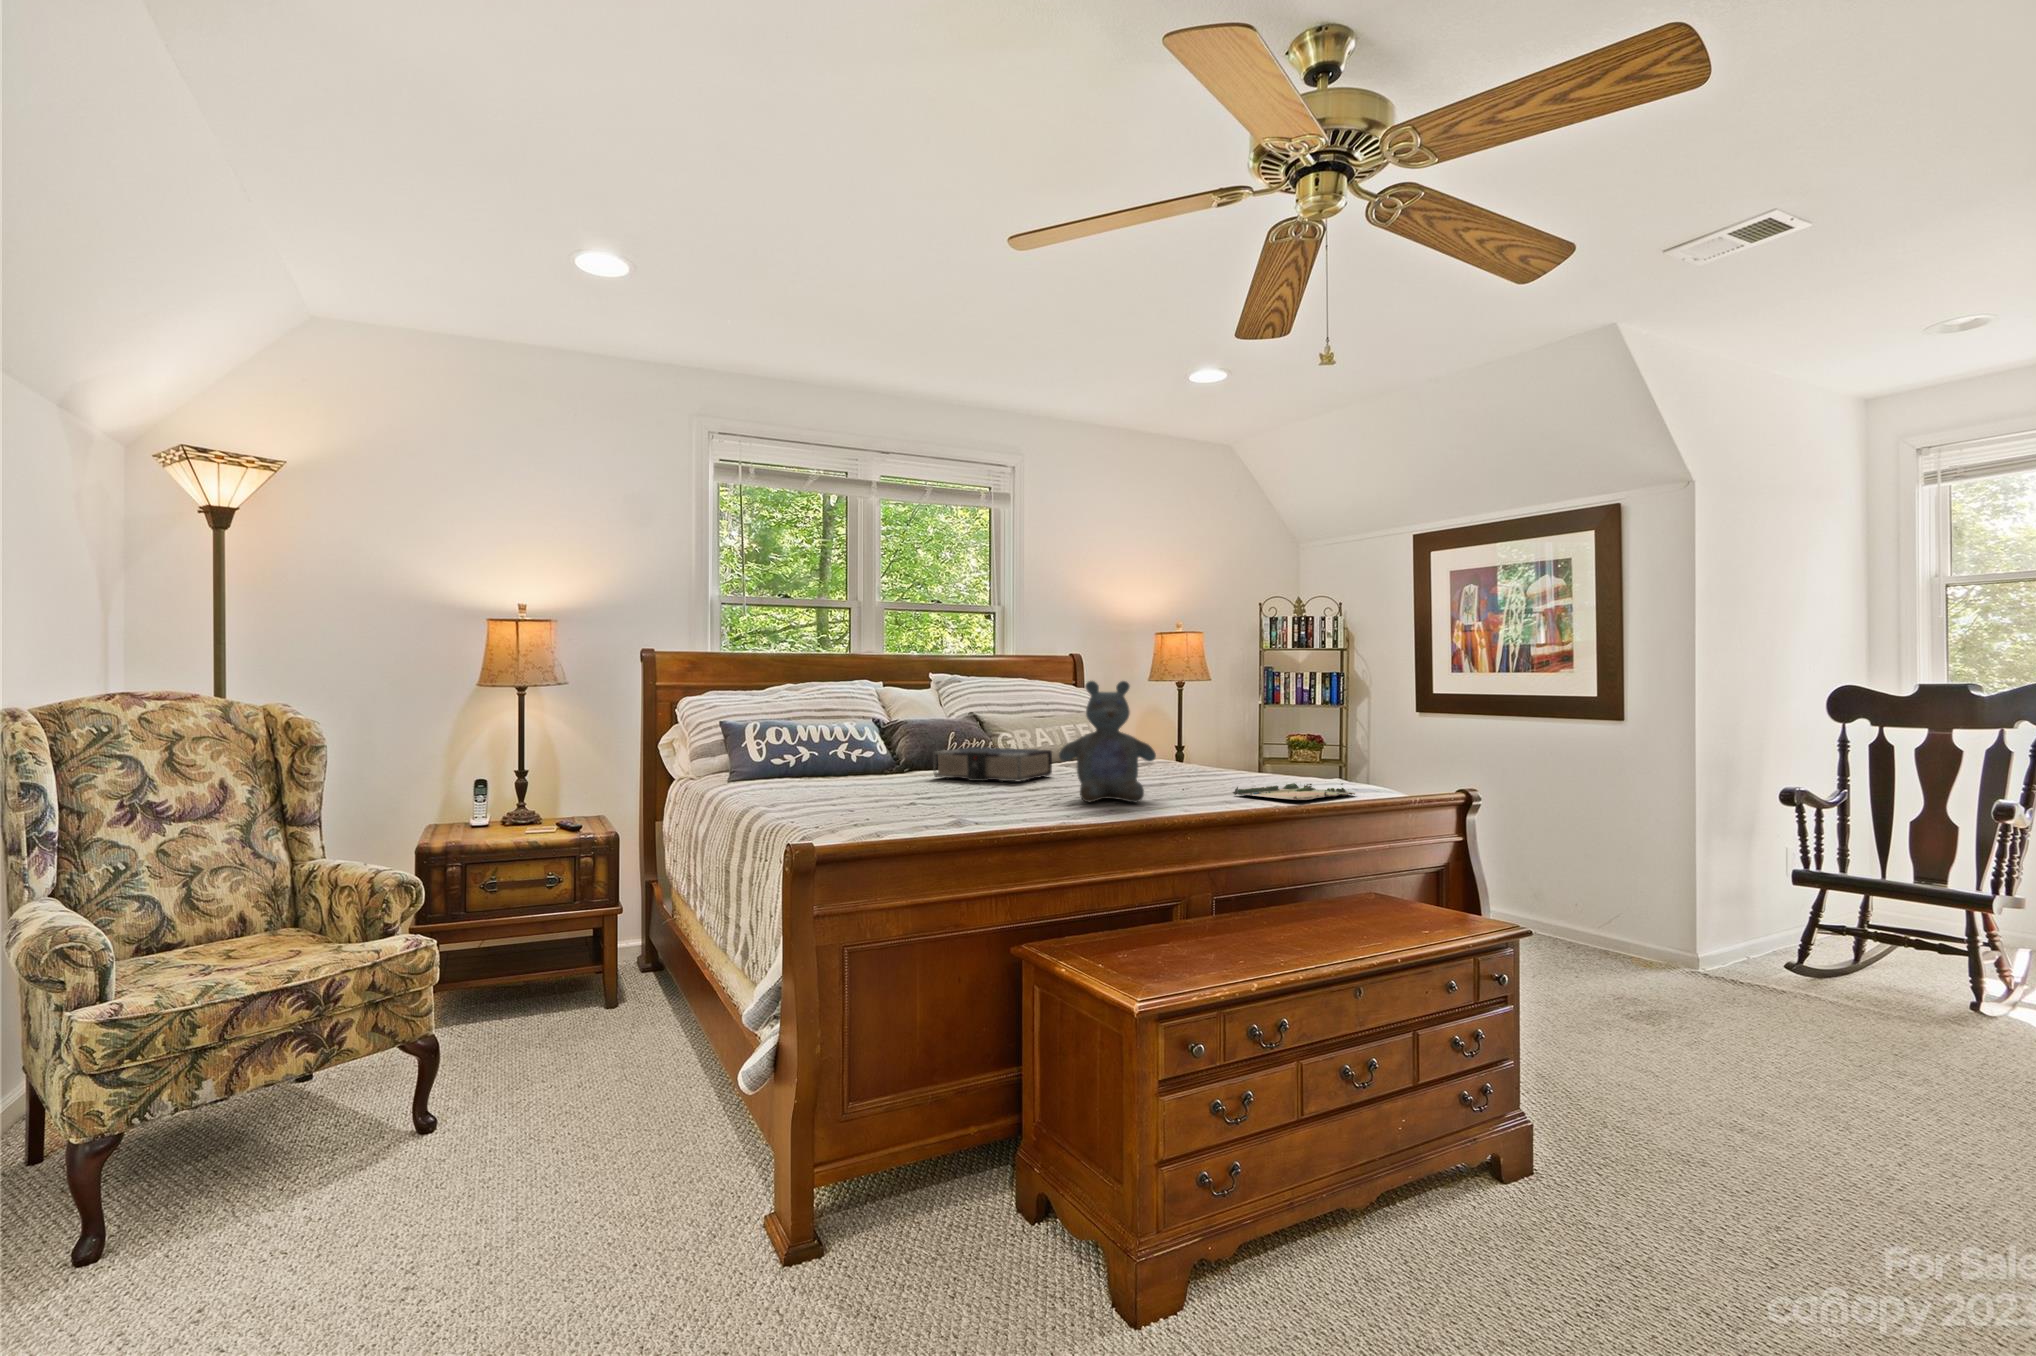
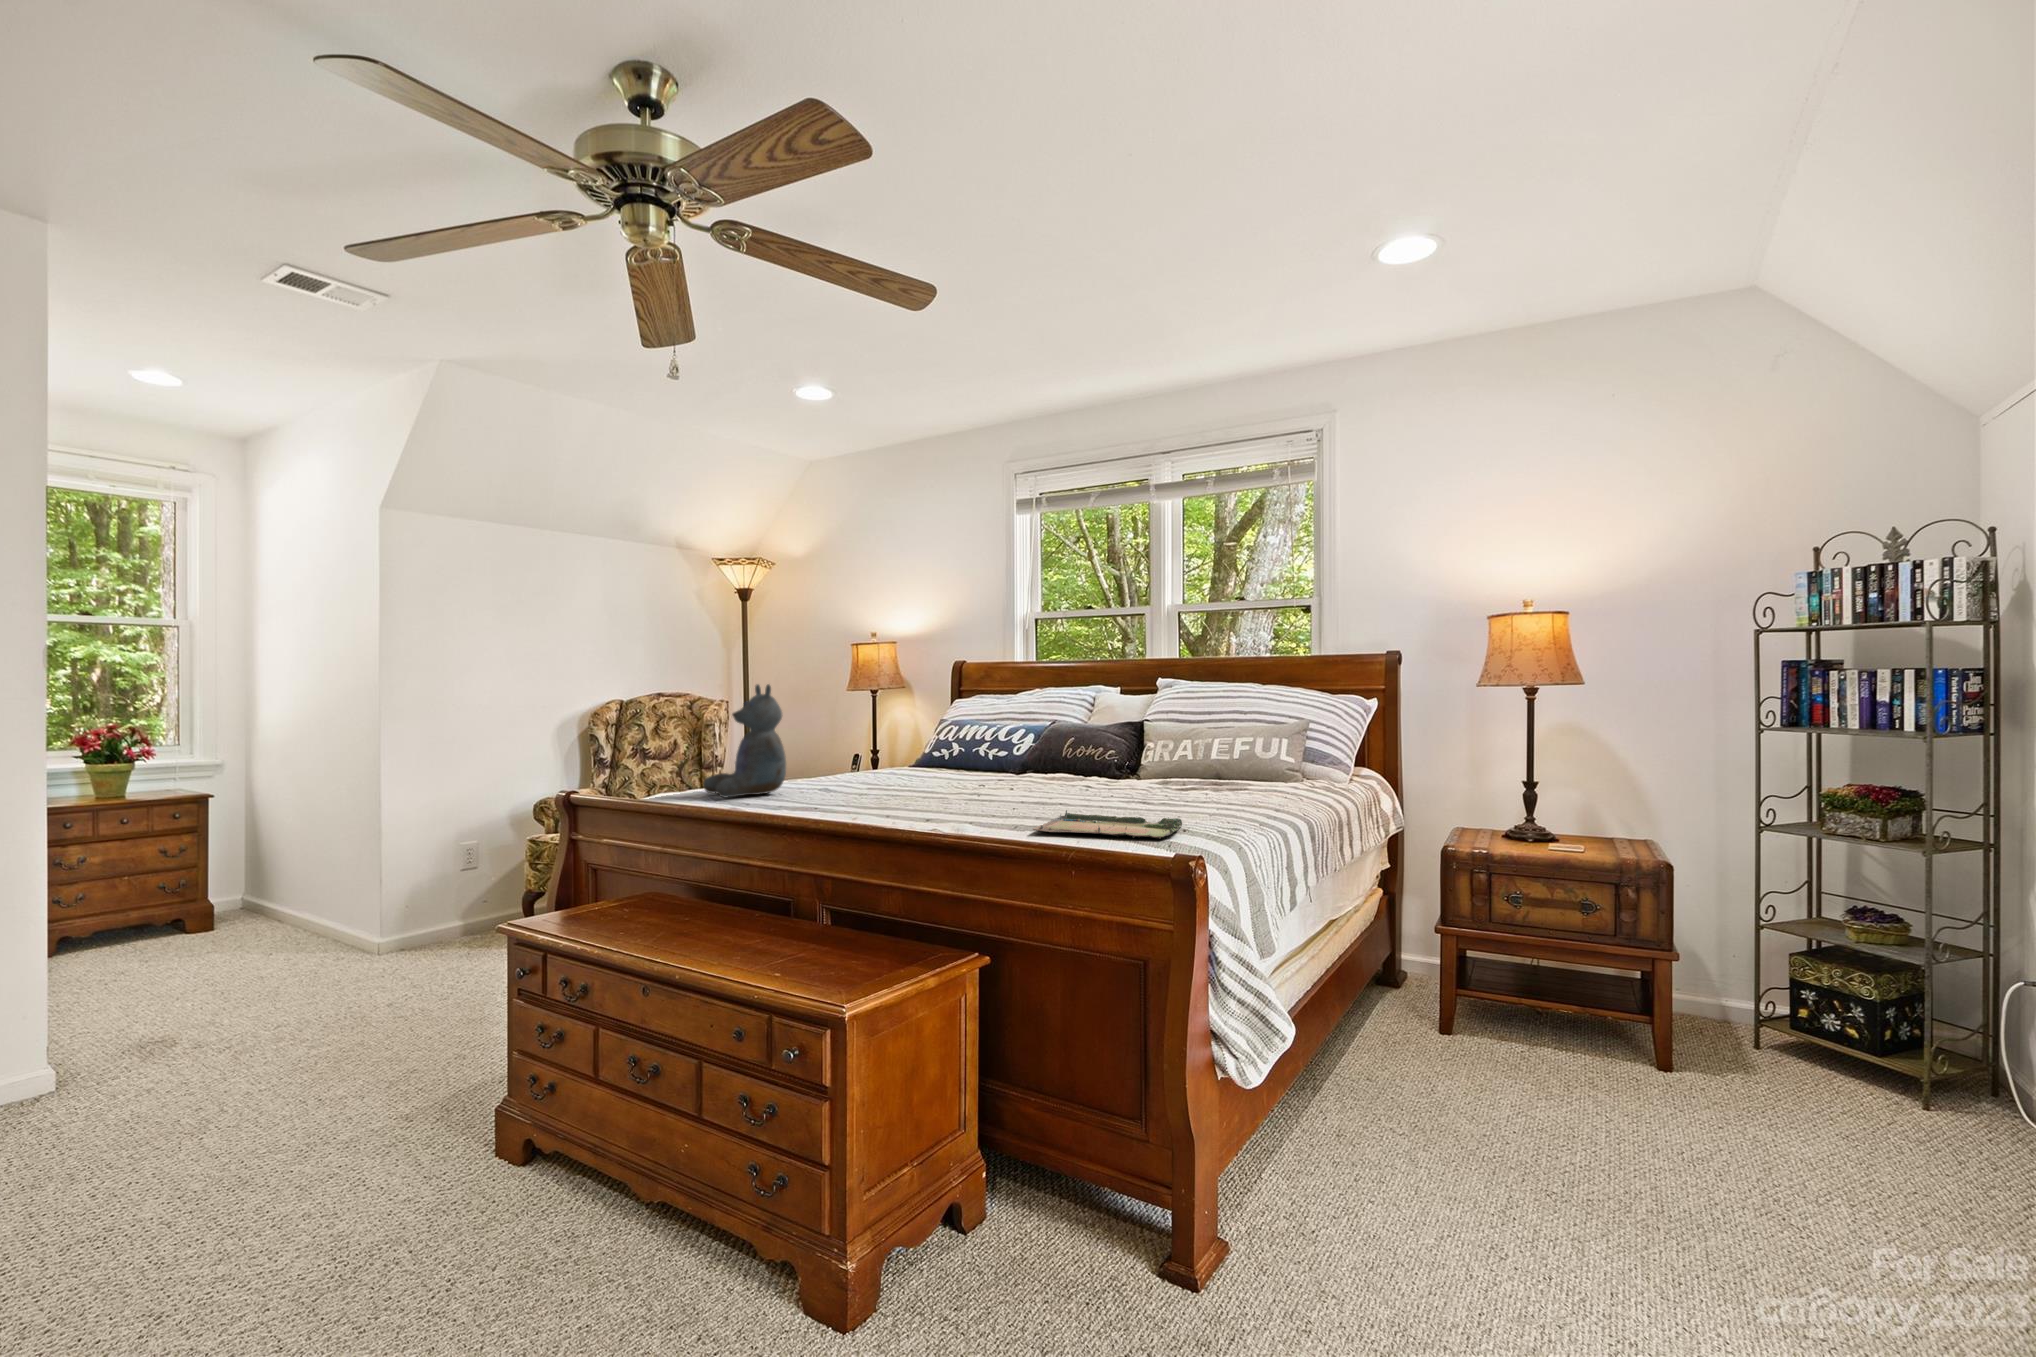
stuffed bear: present [1059,681,1156,802] -> present [703,684,786,797]
book: present [933,747,1052,782] -> none [1002,752,1101,786]

